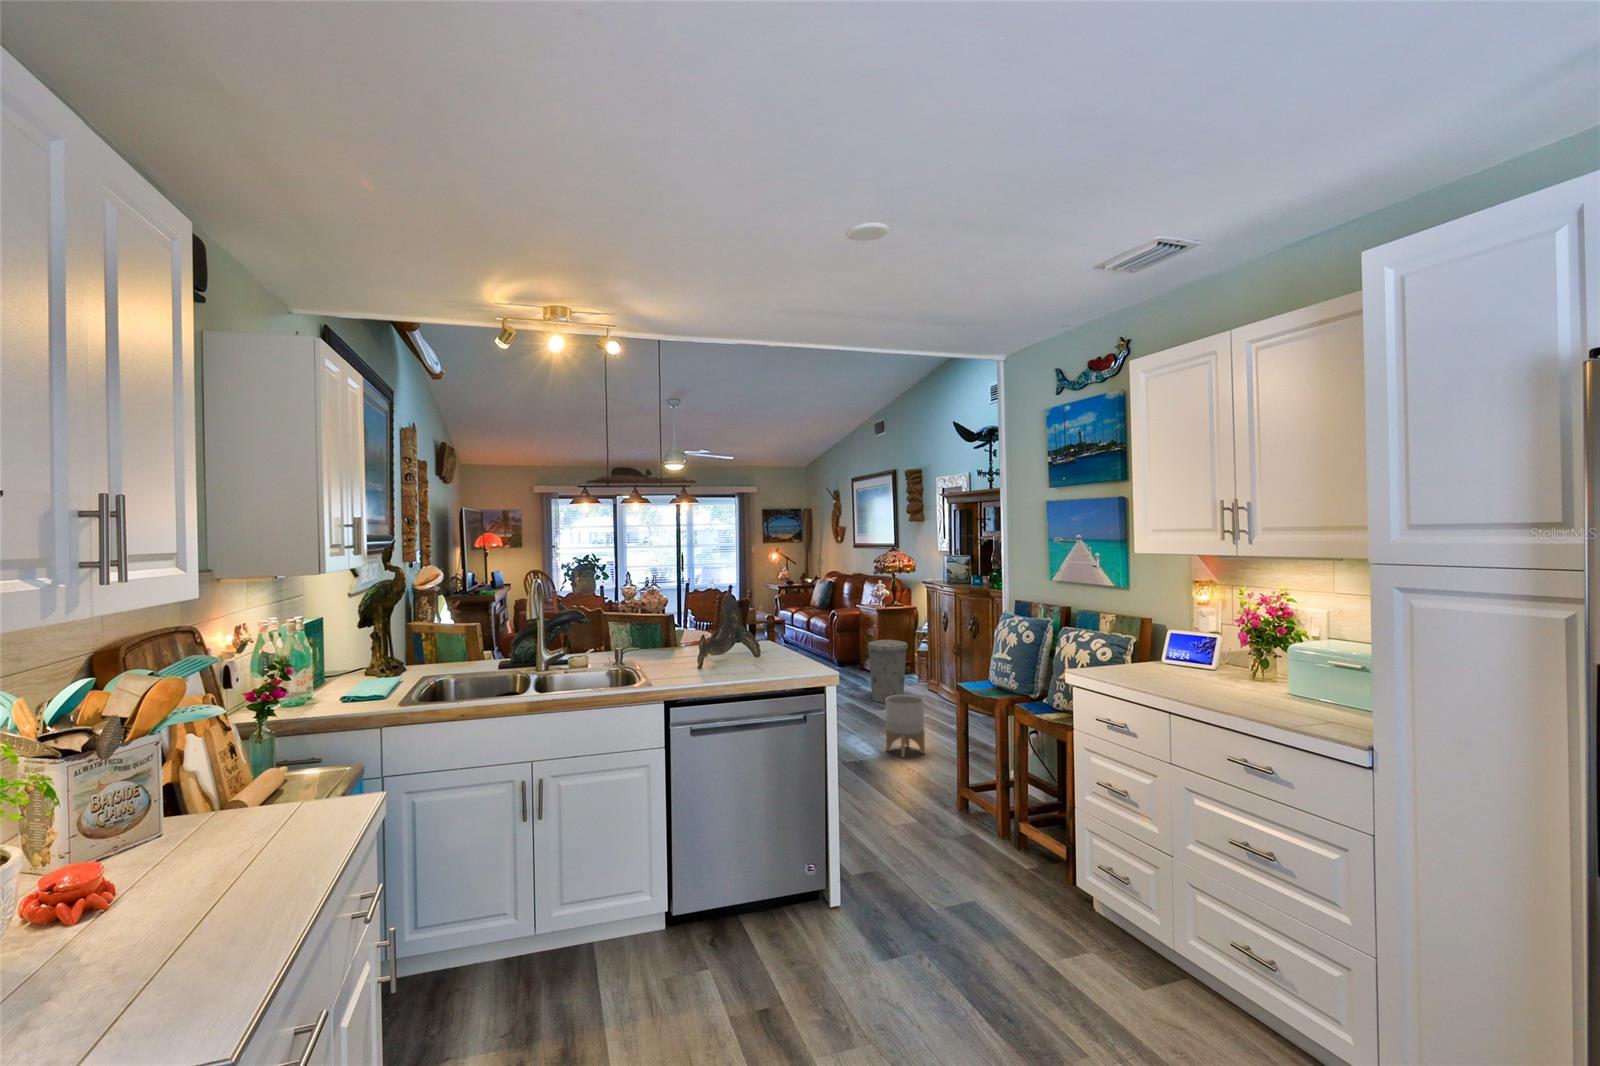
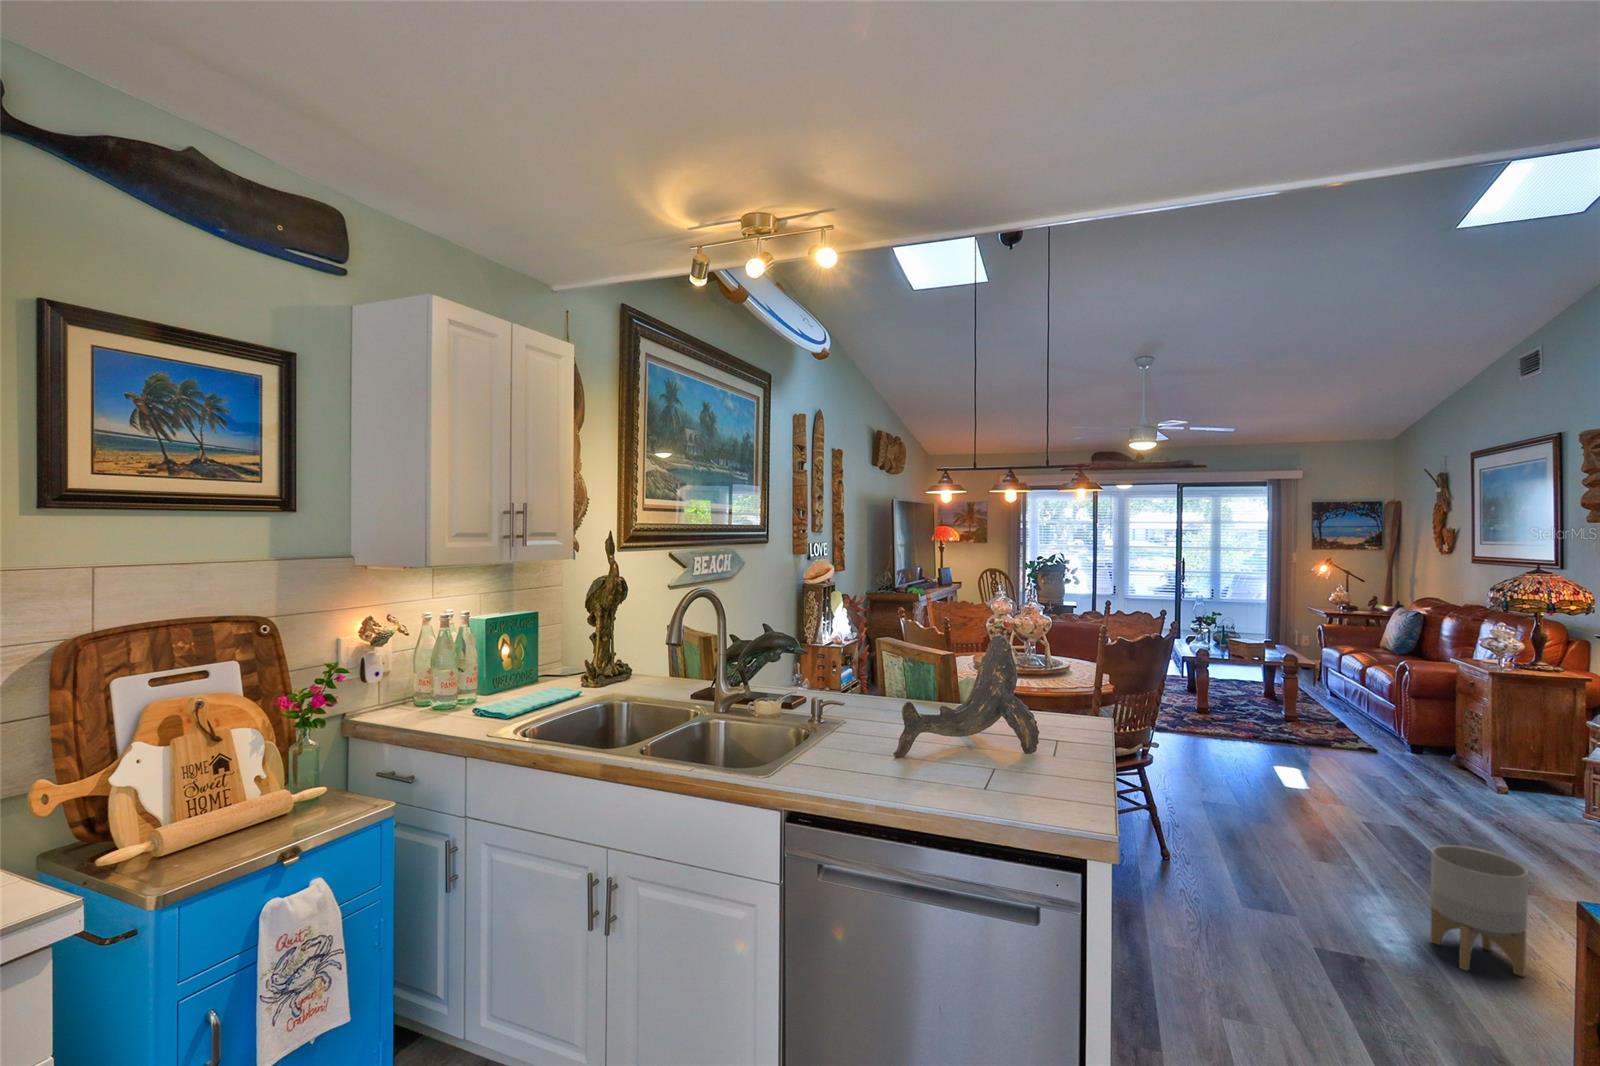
trash can: present [868,640,908,703] -> none [1446,728,1541,846]

